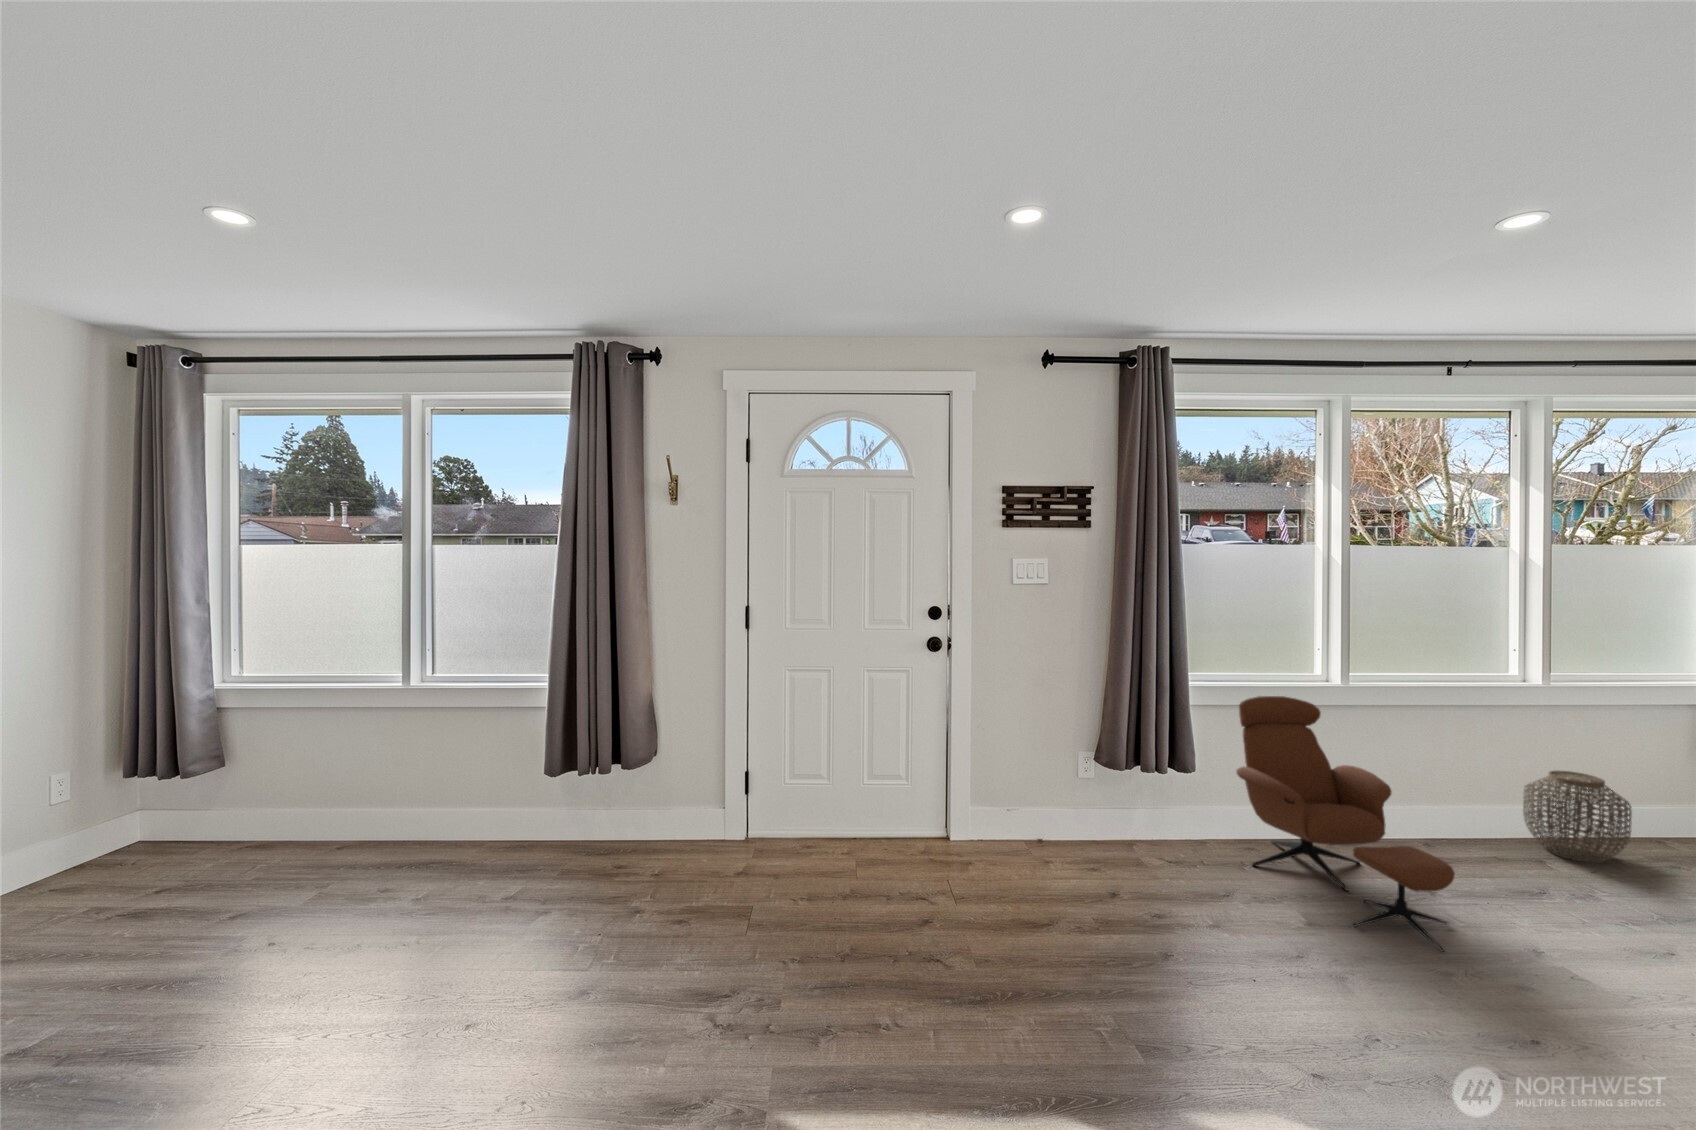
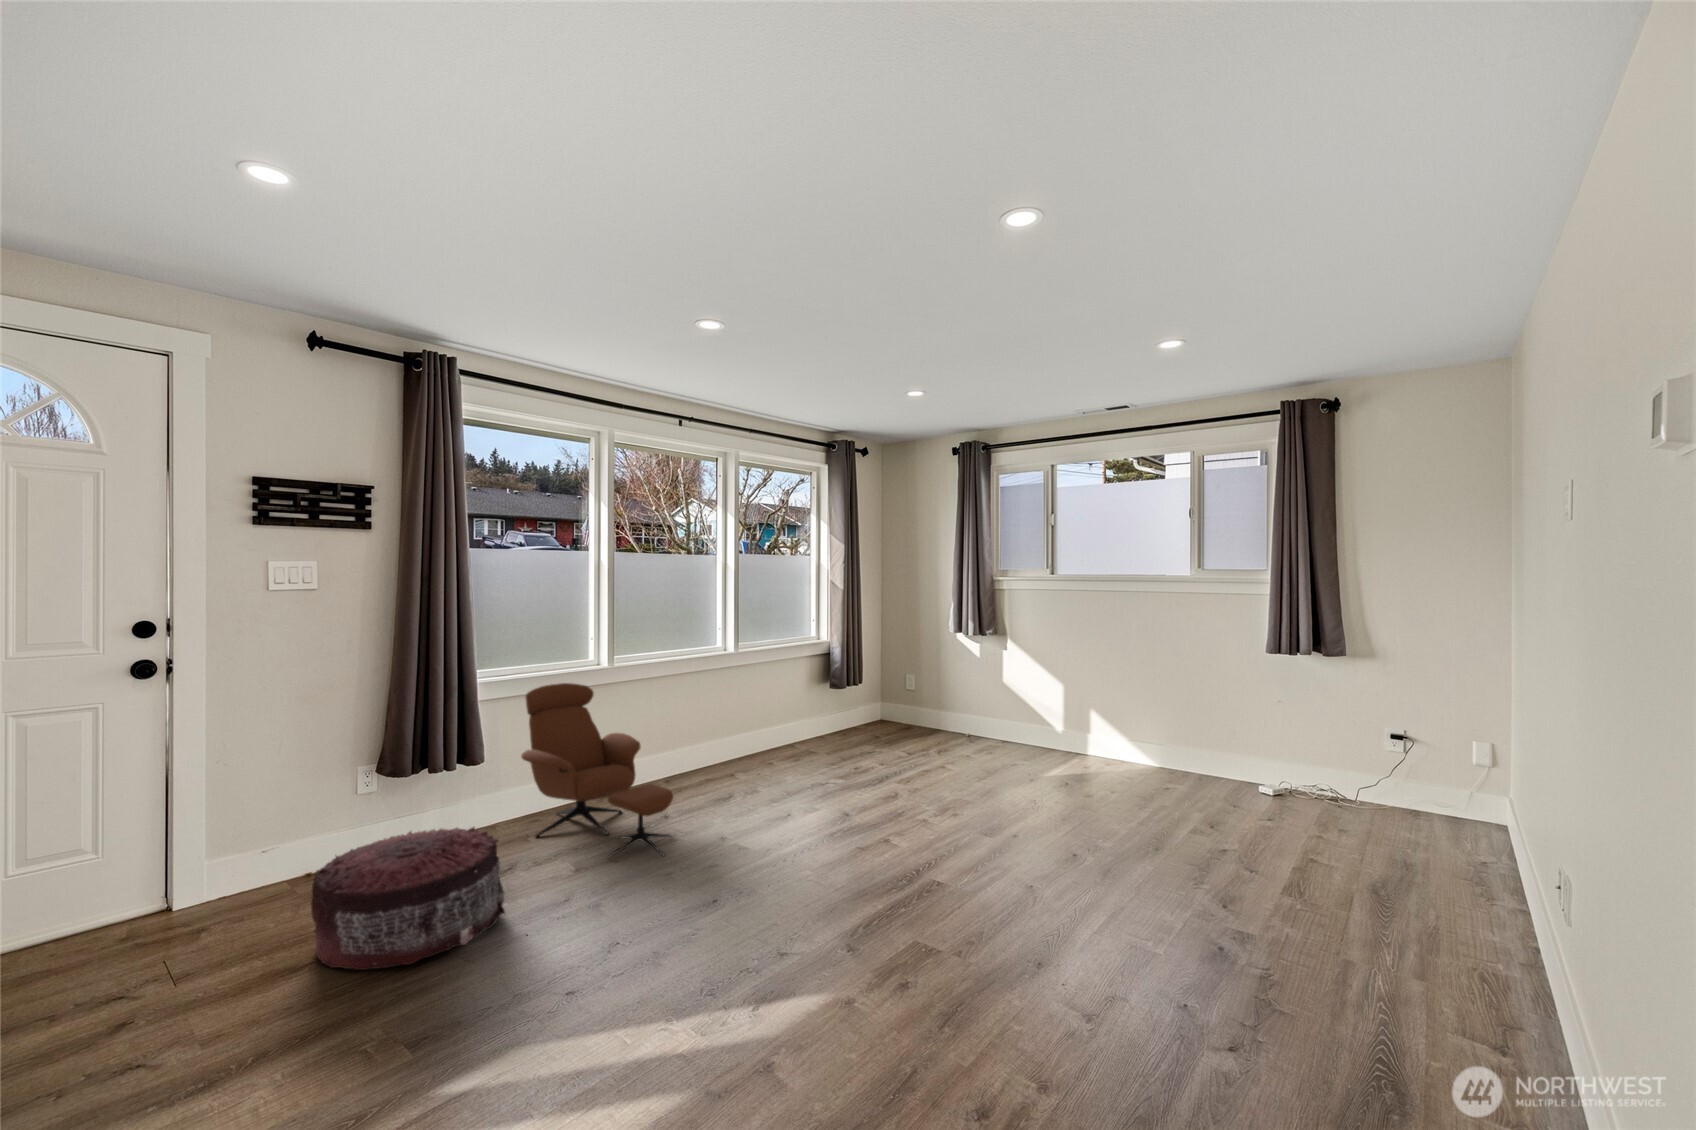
woven basket: present [1523,771,1632,863] -> none [730,712,783,773]
pouf: none [1053,830,1237,979] -> present [311,827,505,970]

